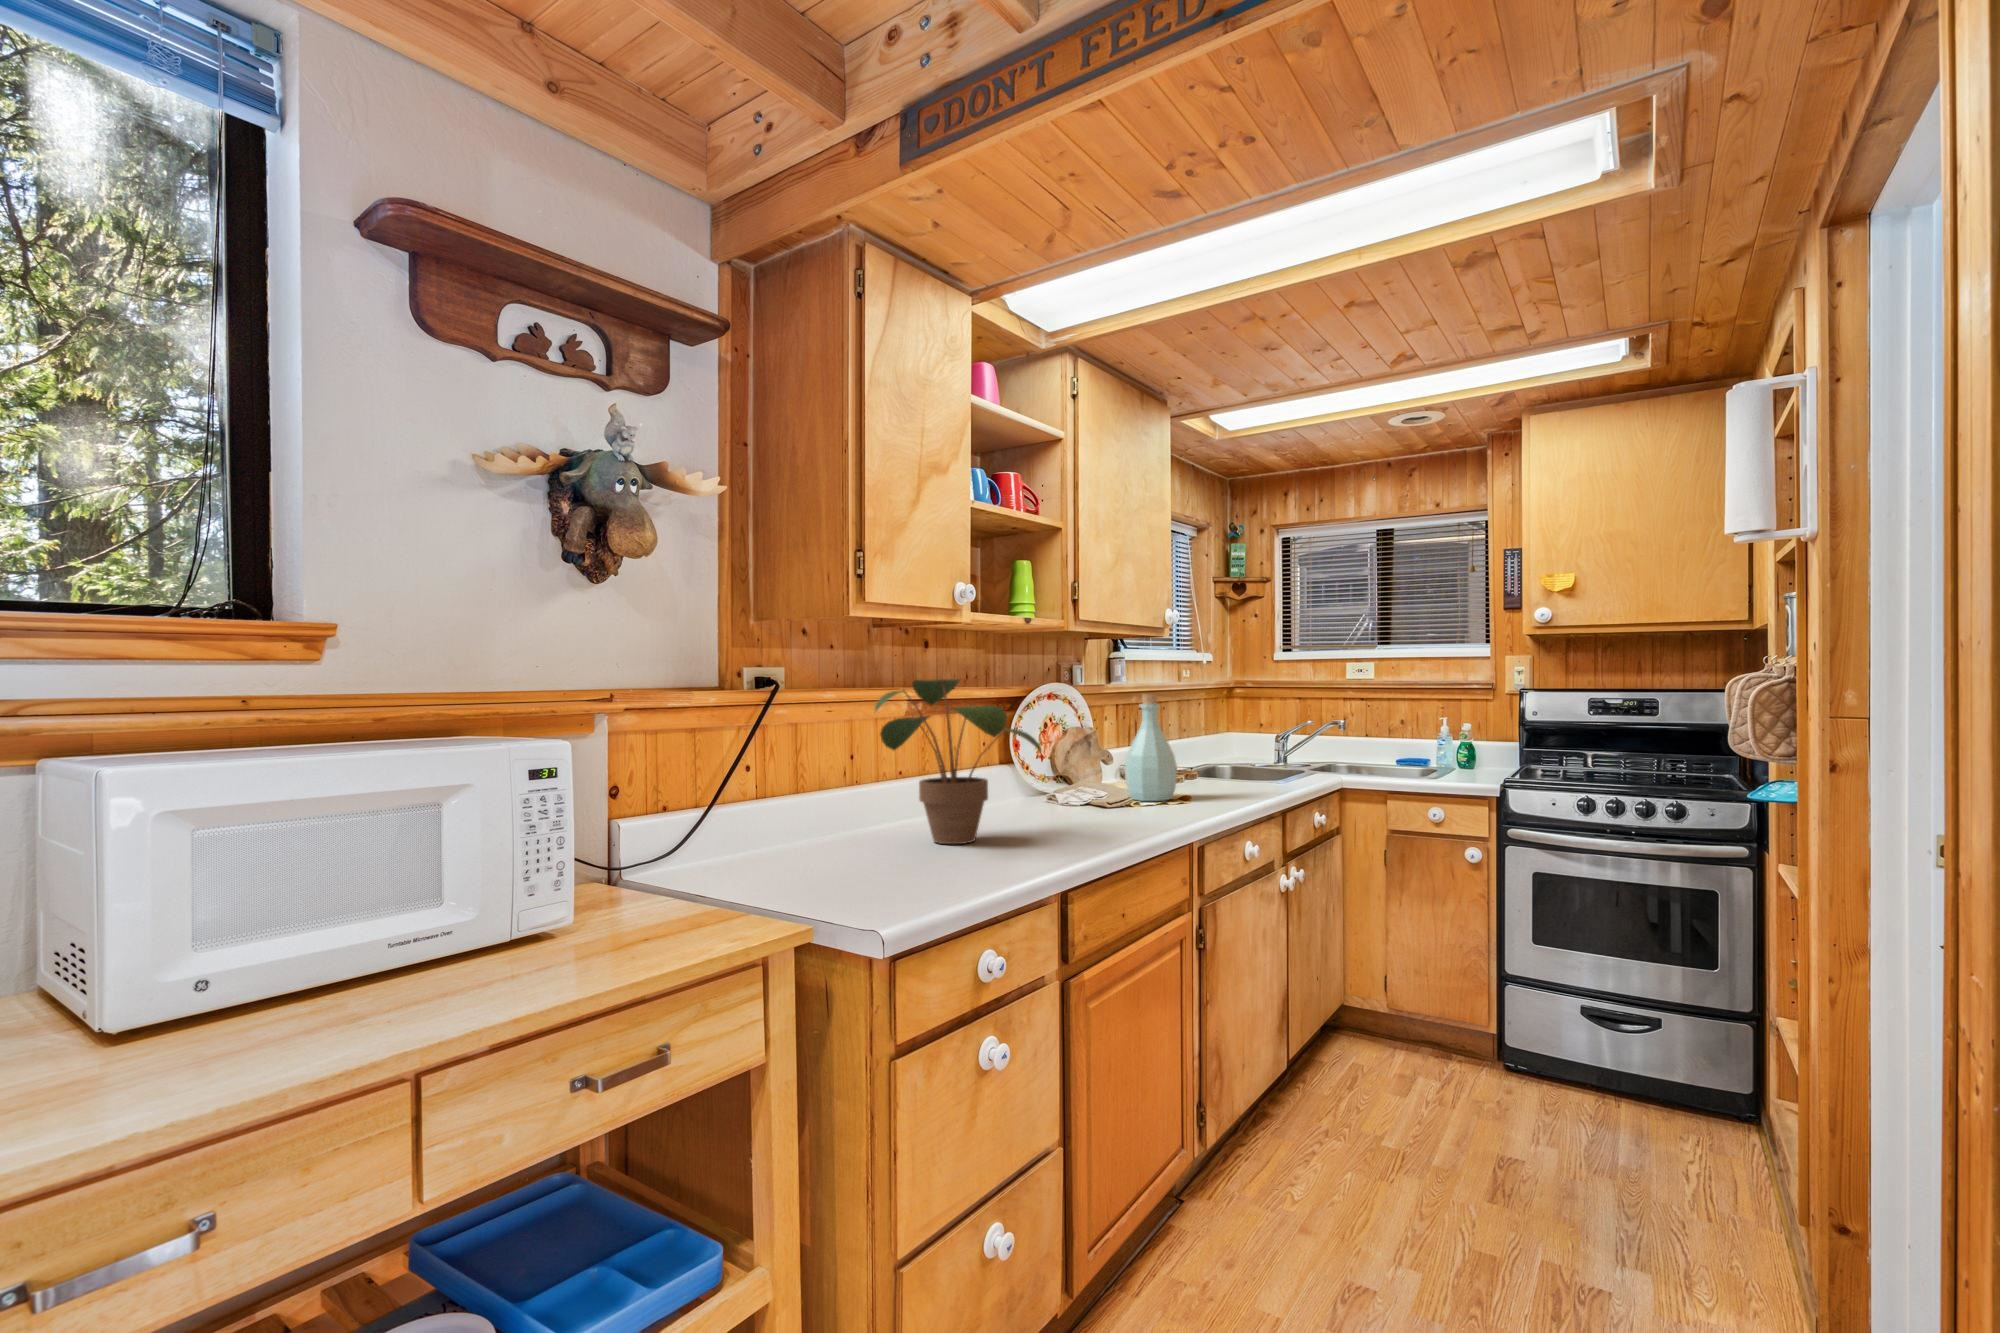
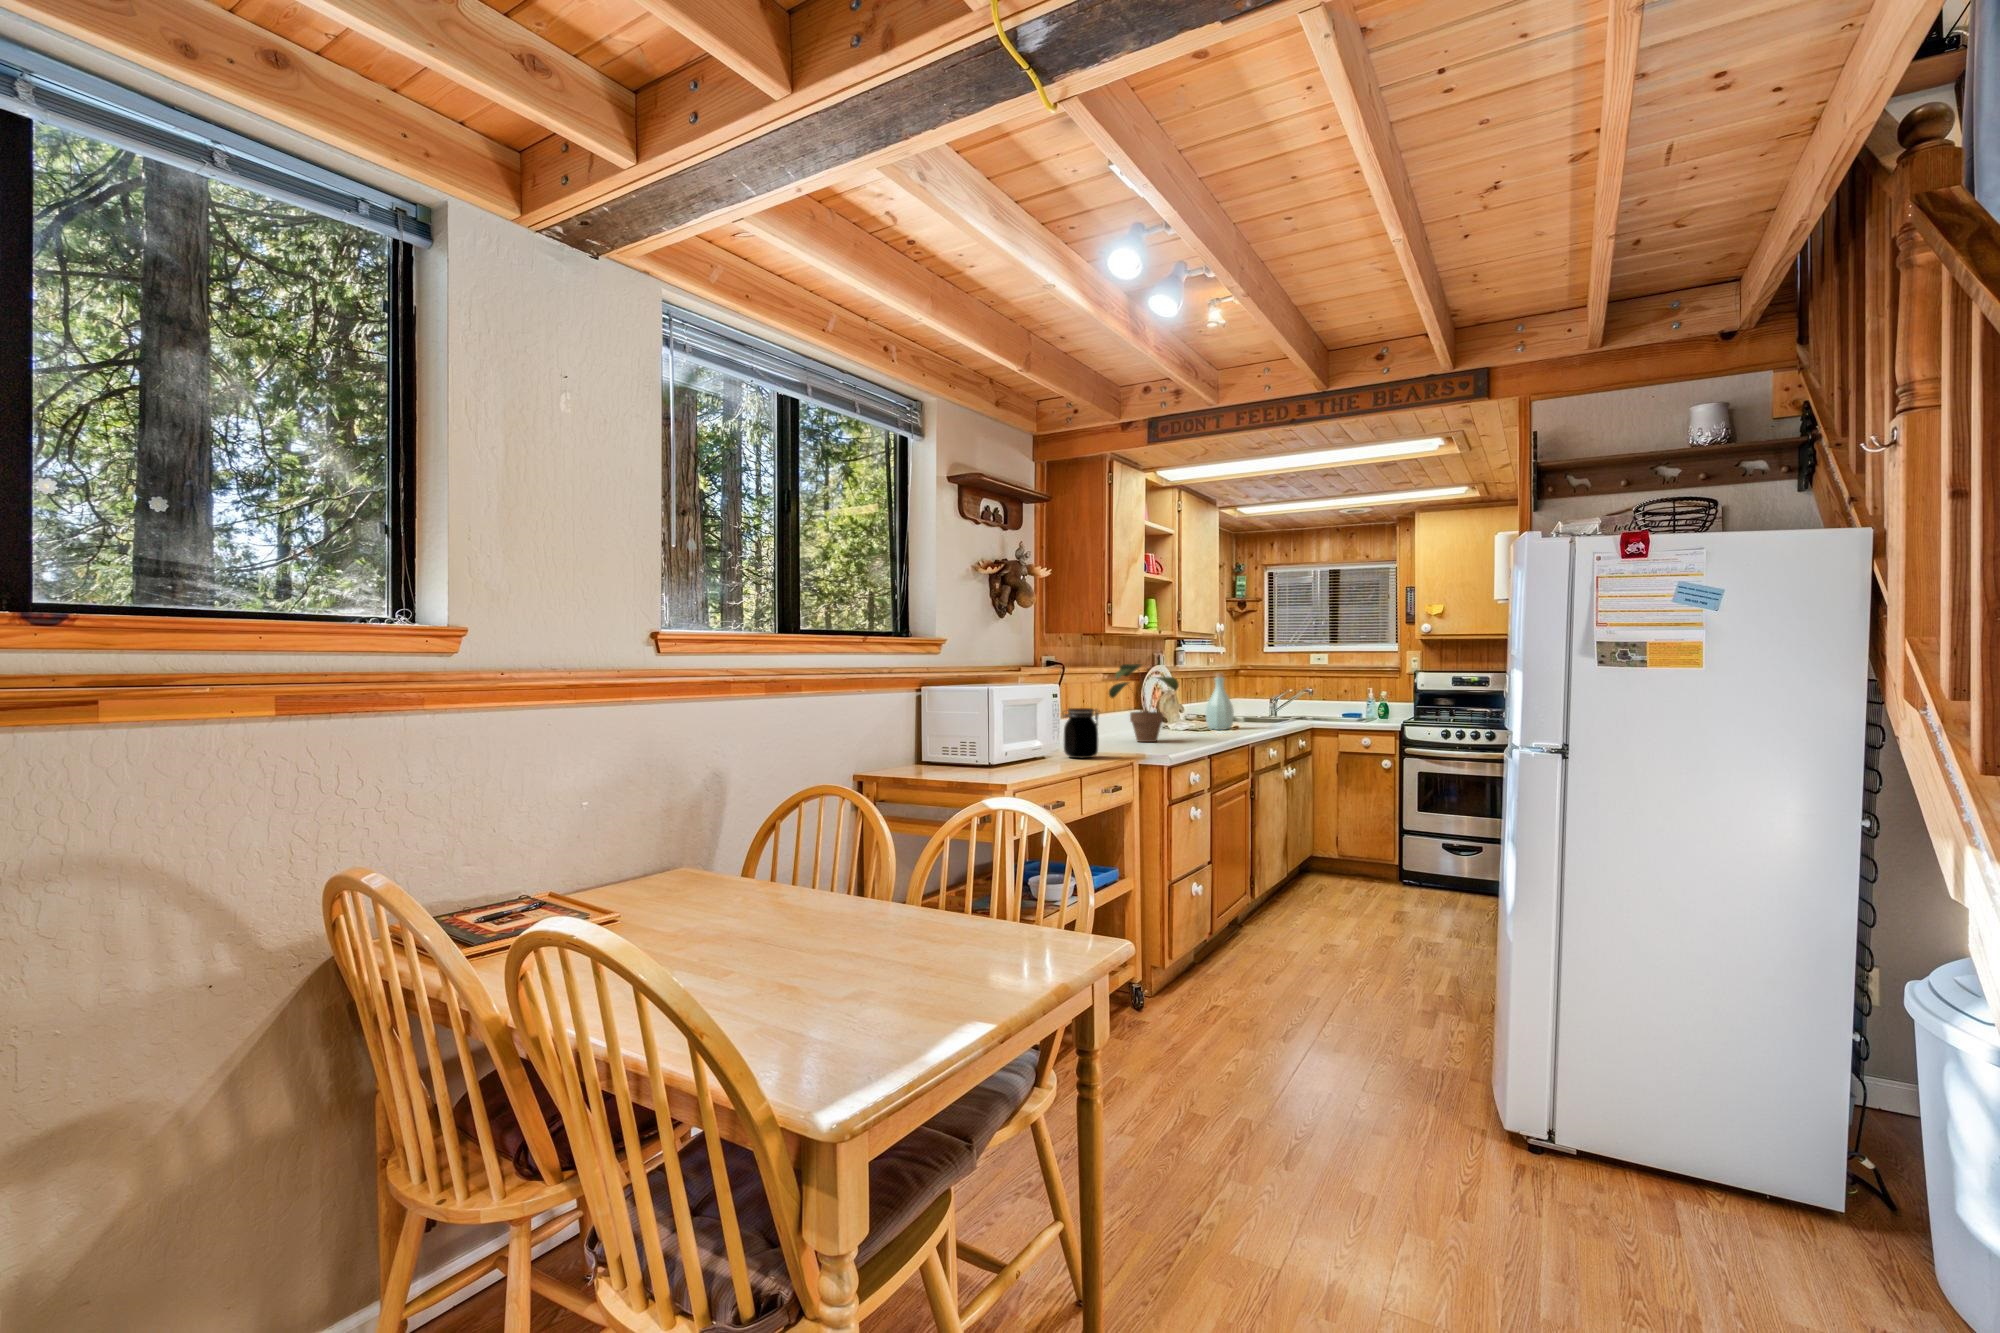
jar: none [632,788,727,921] -> present [1063,708,1099,758]

